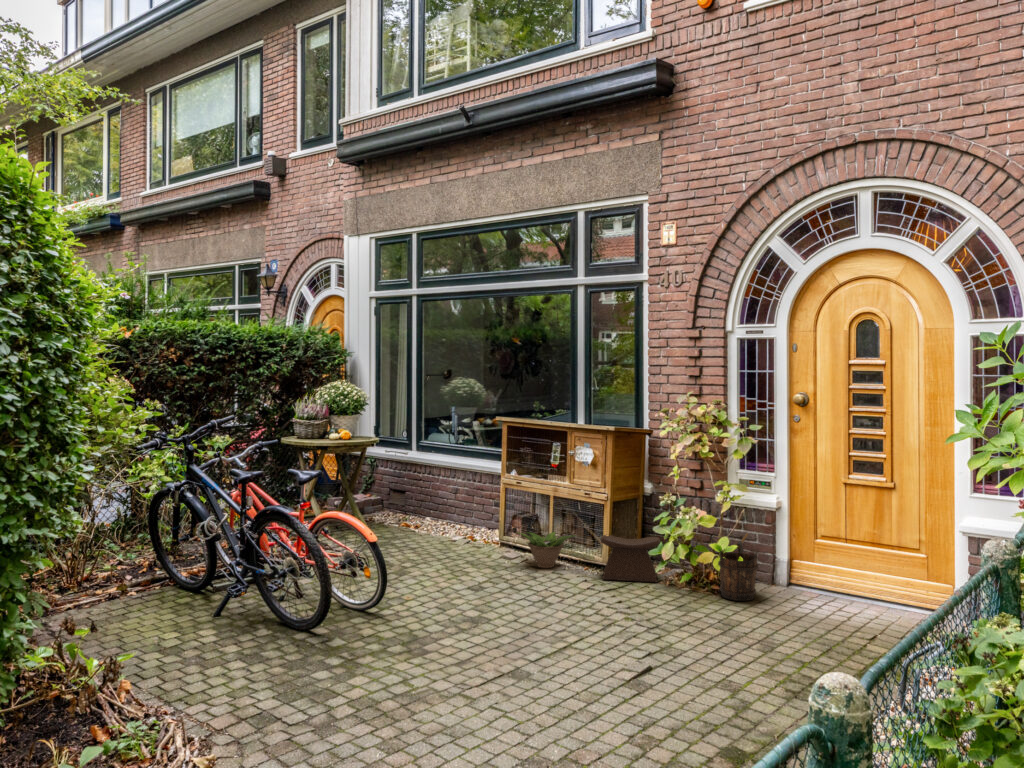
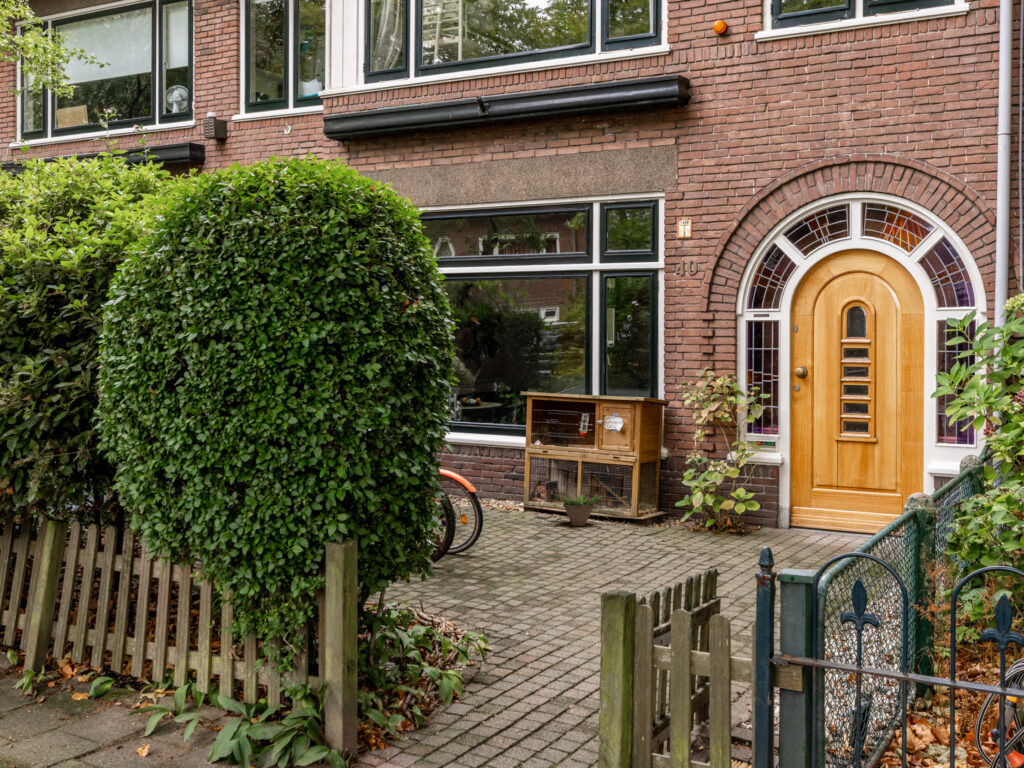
bucket: present [718,533,759,601] -> none [740,485,773,539]
stool: present [601,535,660,582] -> none [632,493,685,531]

